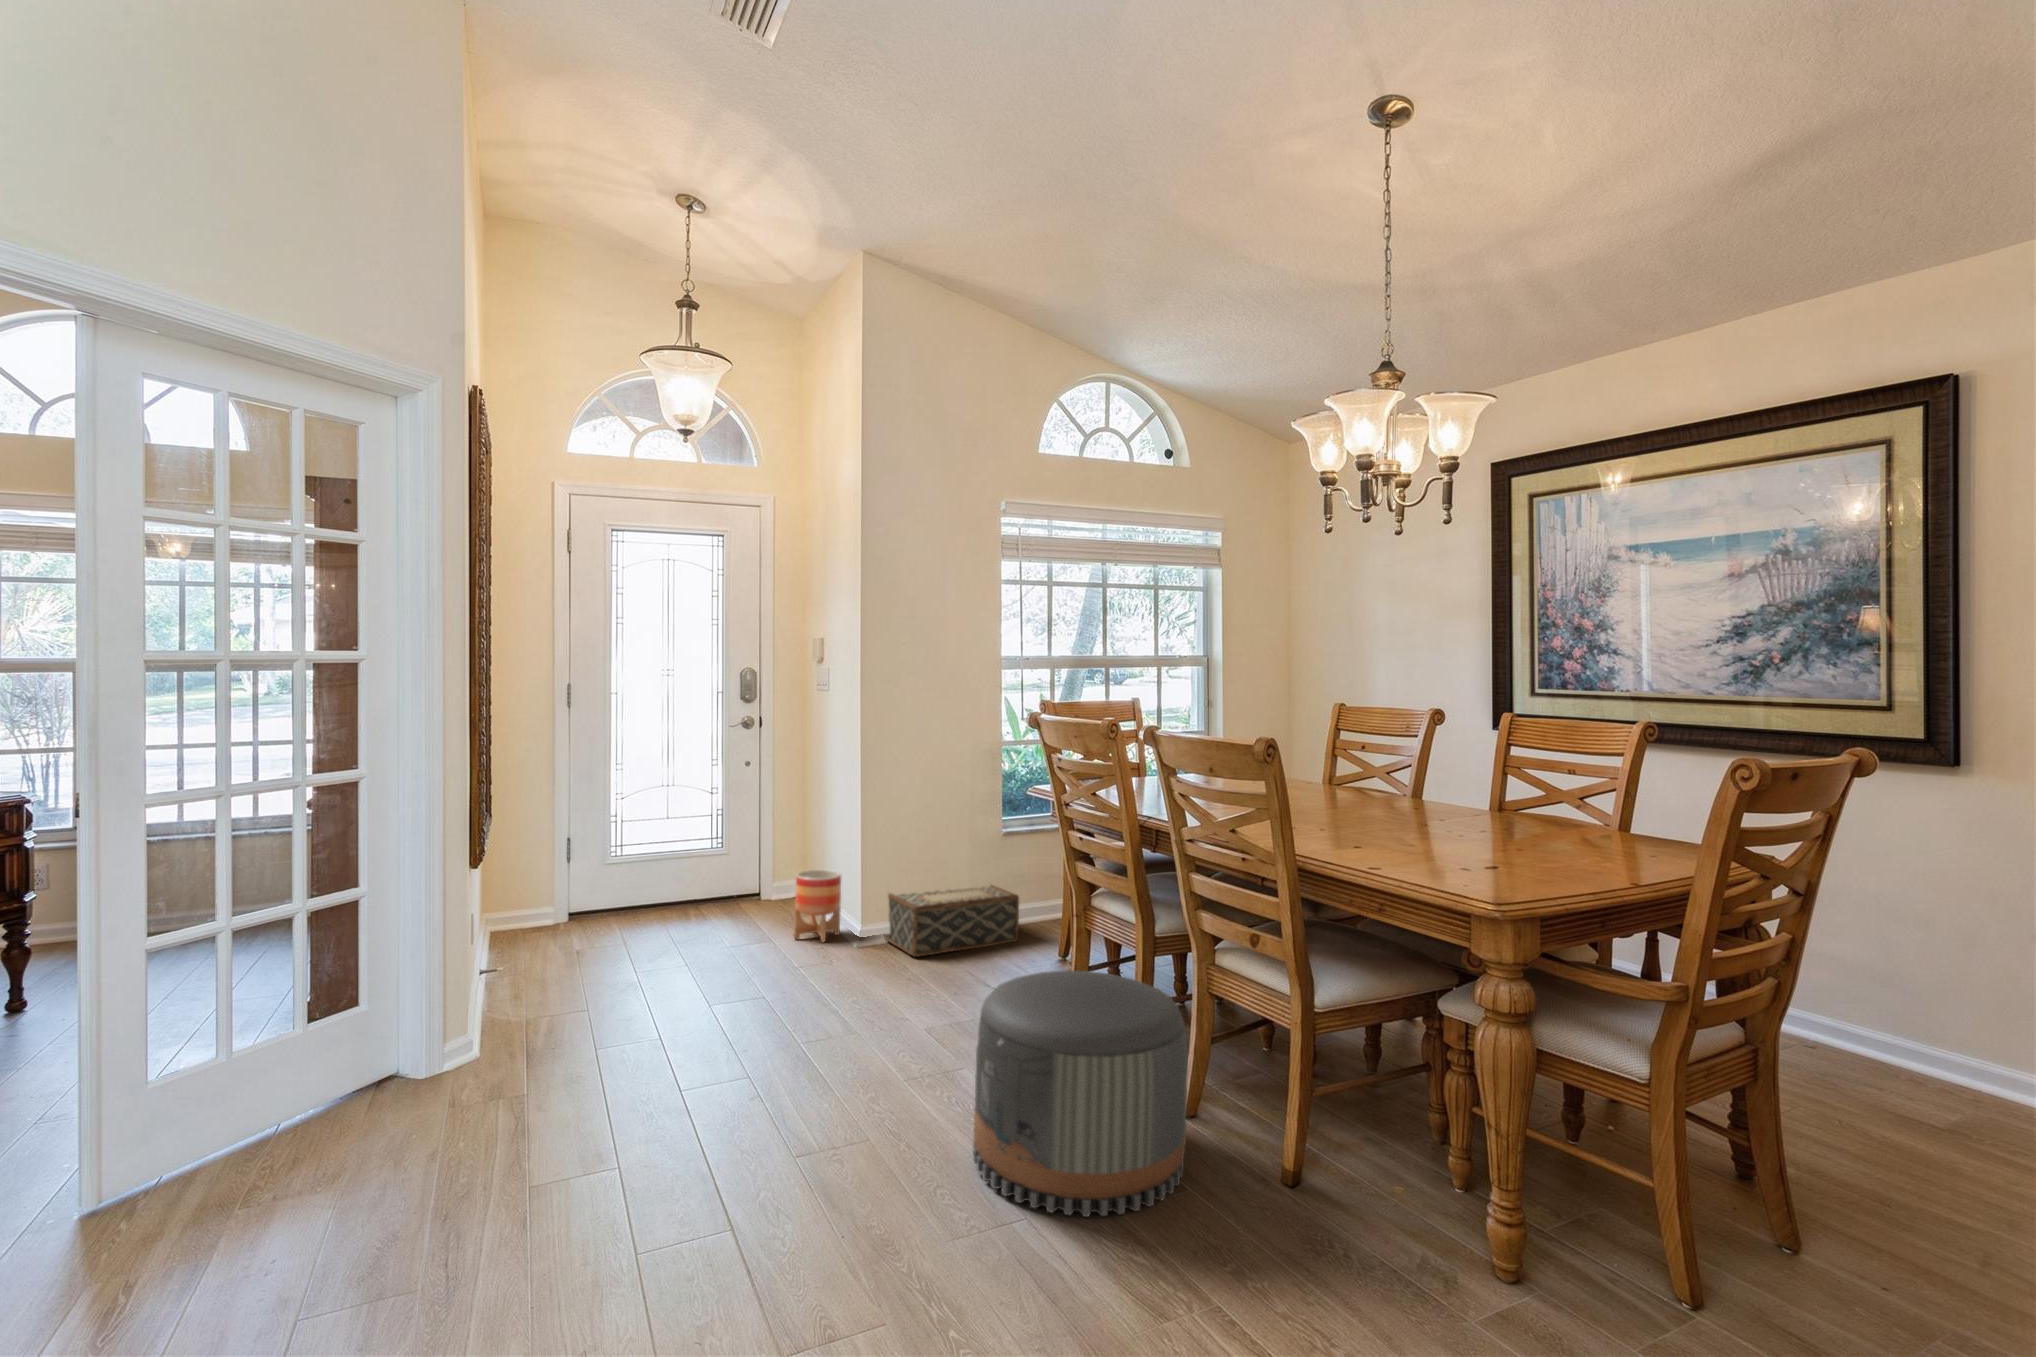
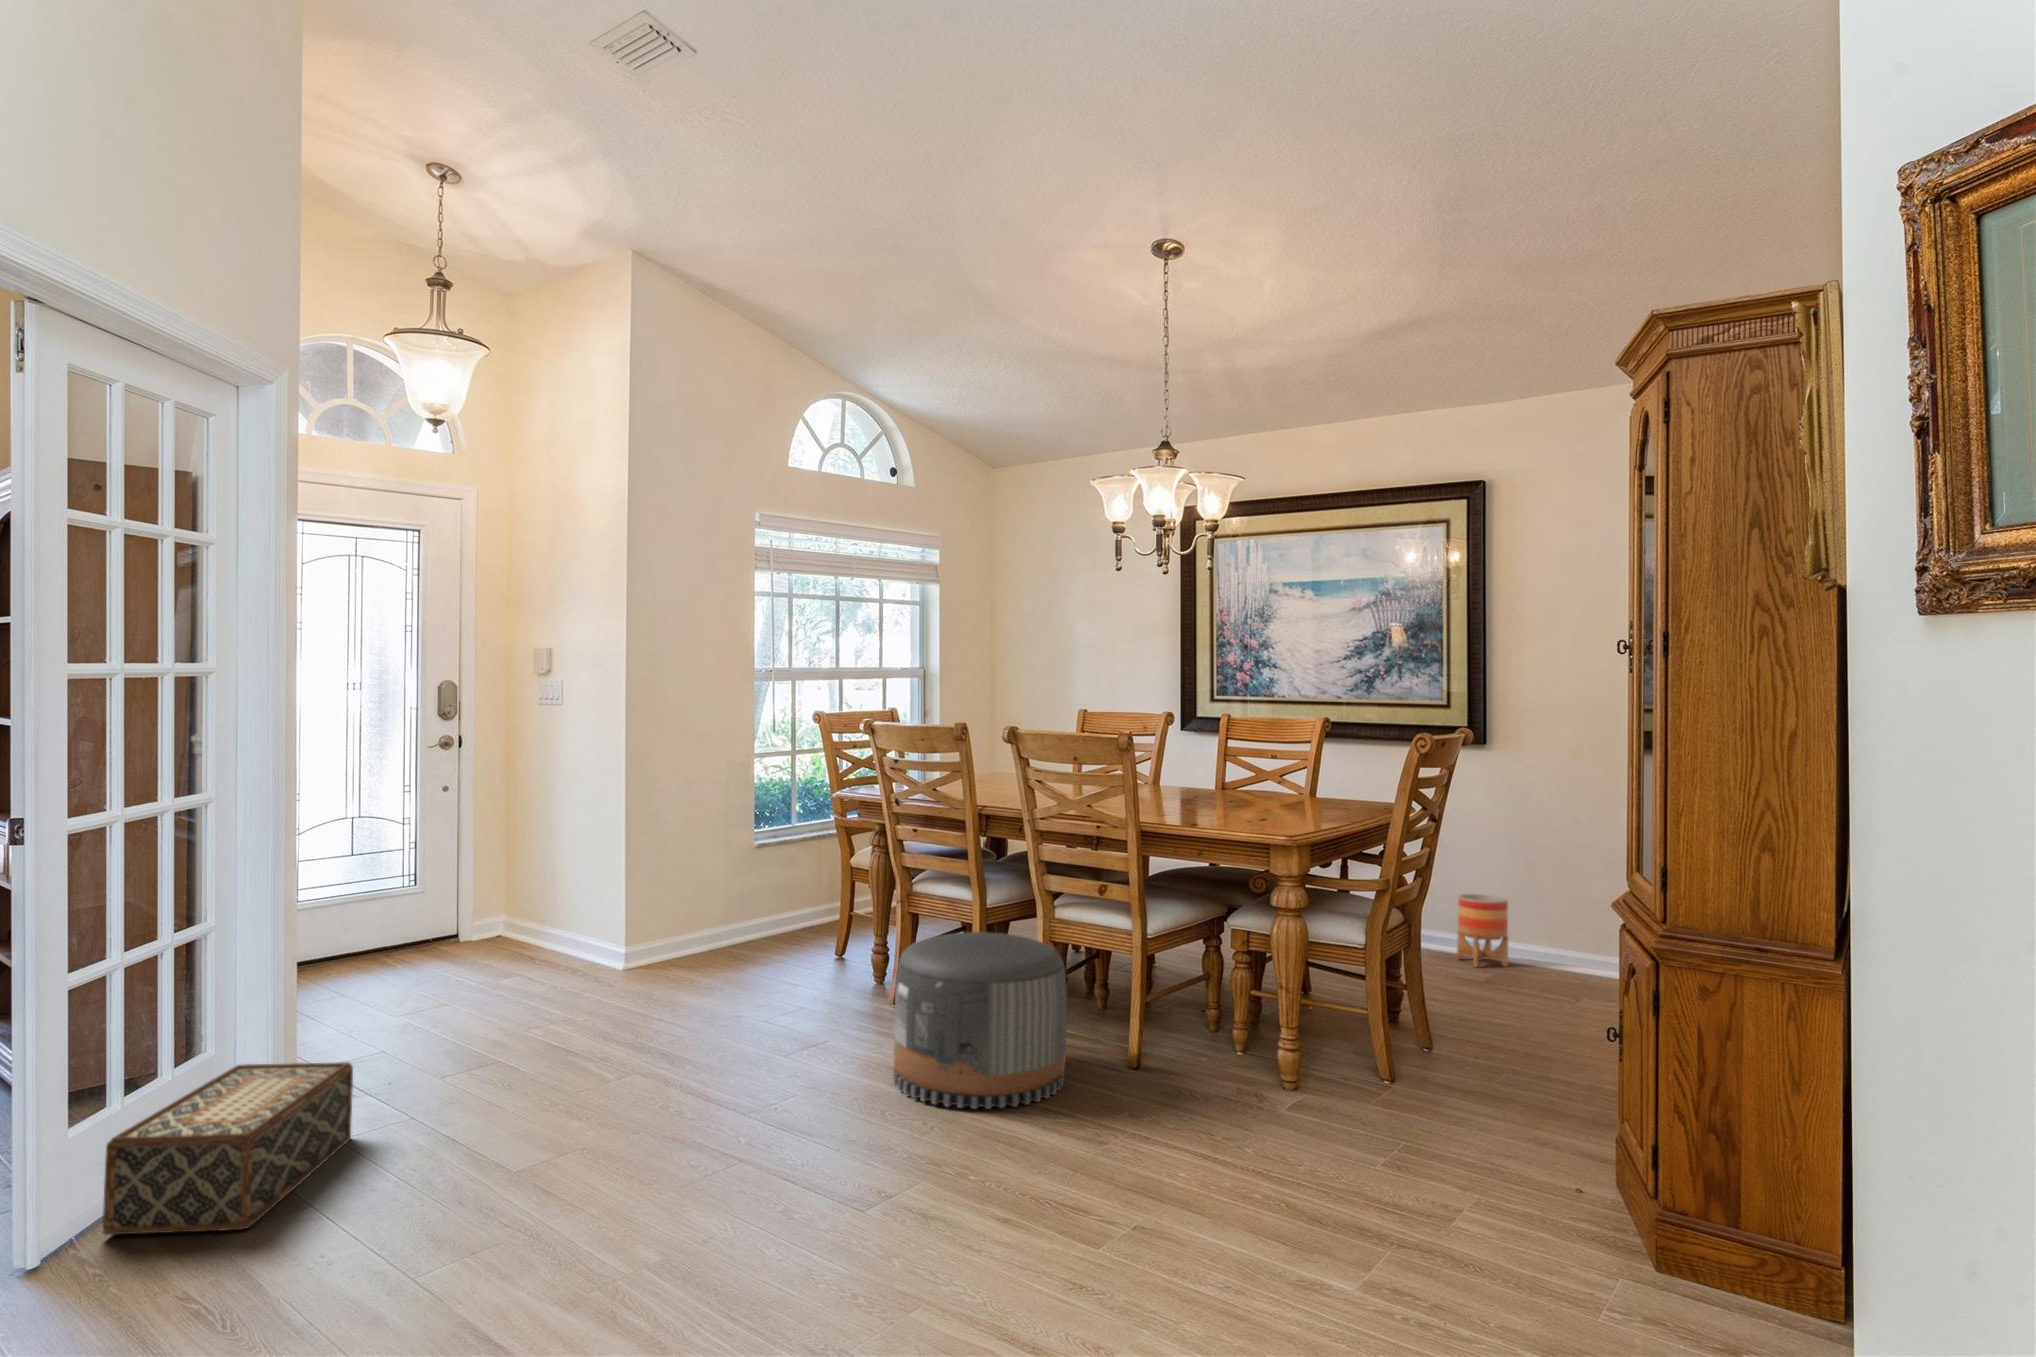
planter: present [794,870,841,942] -> present [1457,894,1508,967]
woven basket: present [884,885,1019,957] -> present [103,1062,353,1235]

